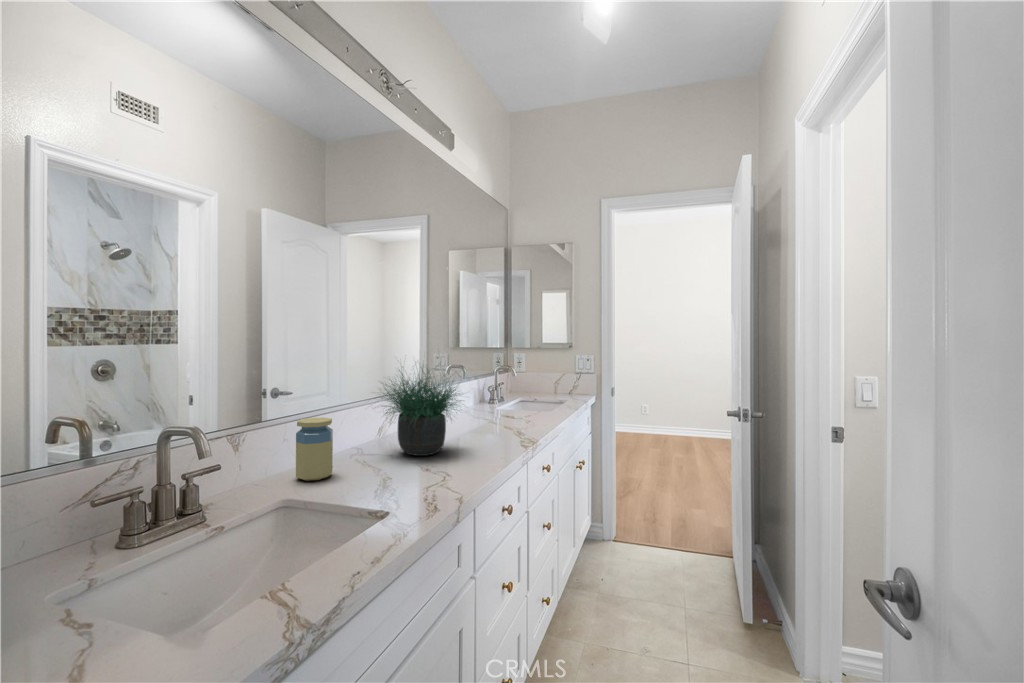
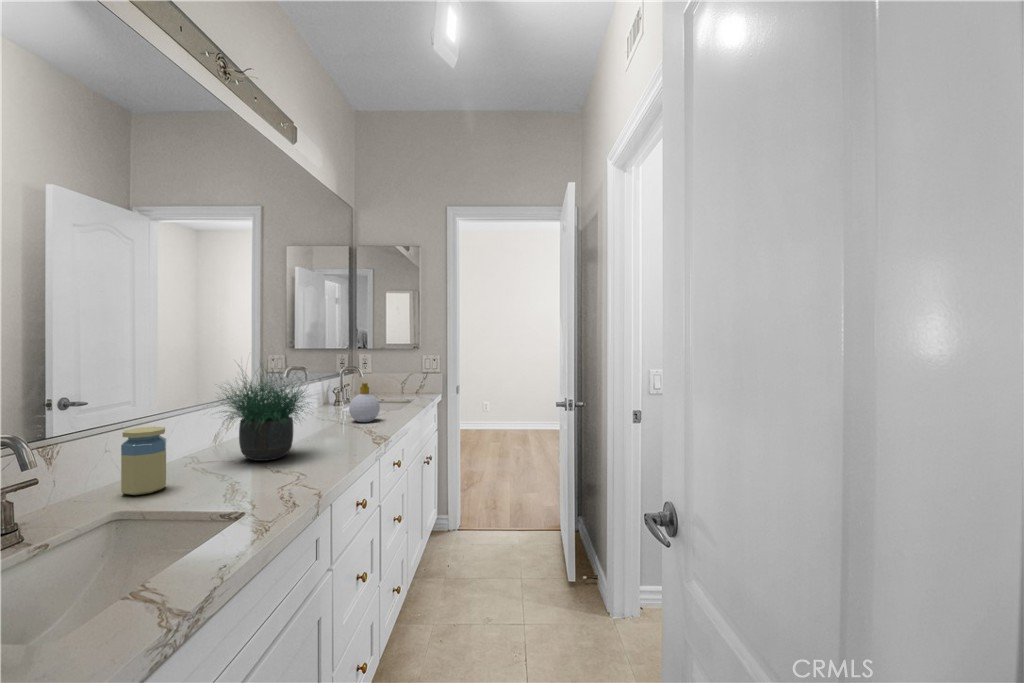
soap bottle: none [502,383,531,422] -> present [349,383,380,422]

